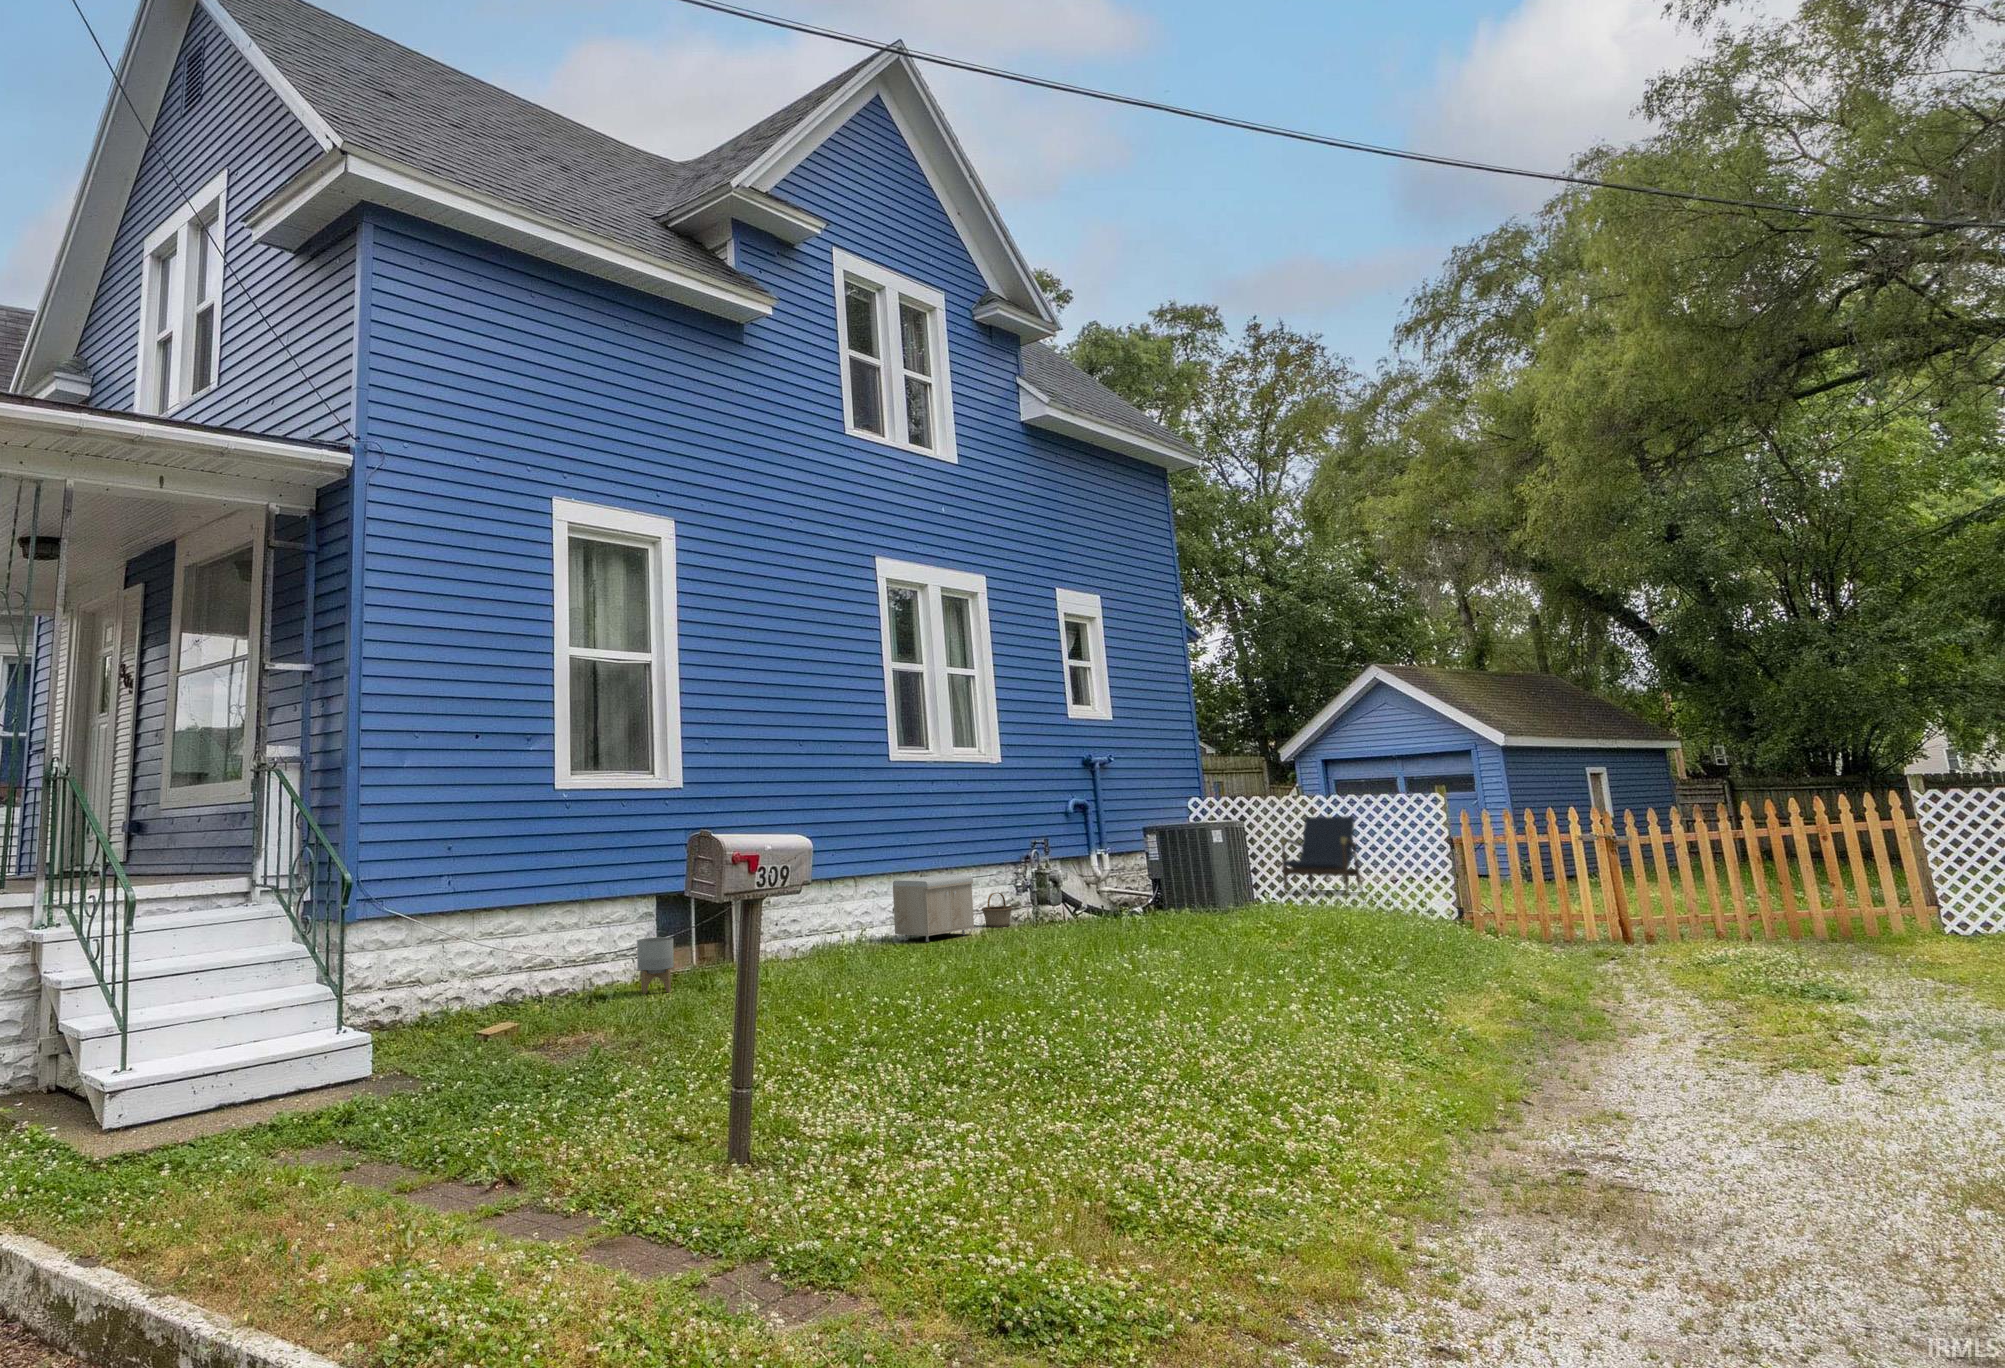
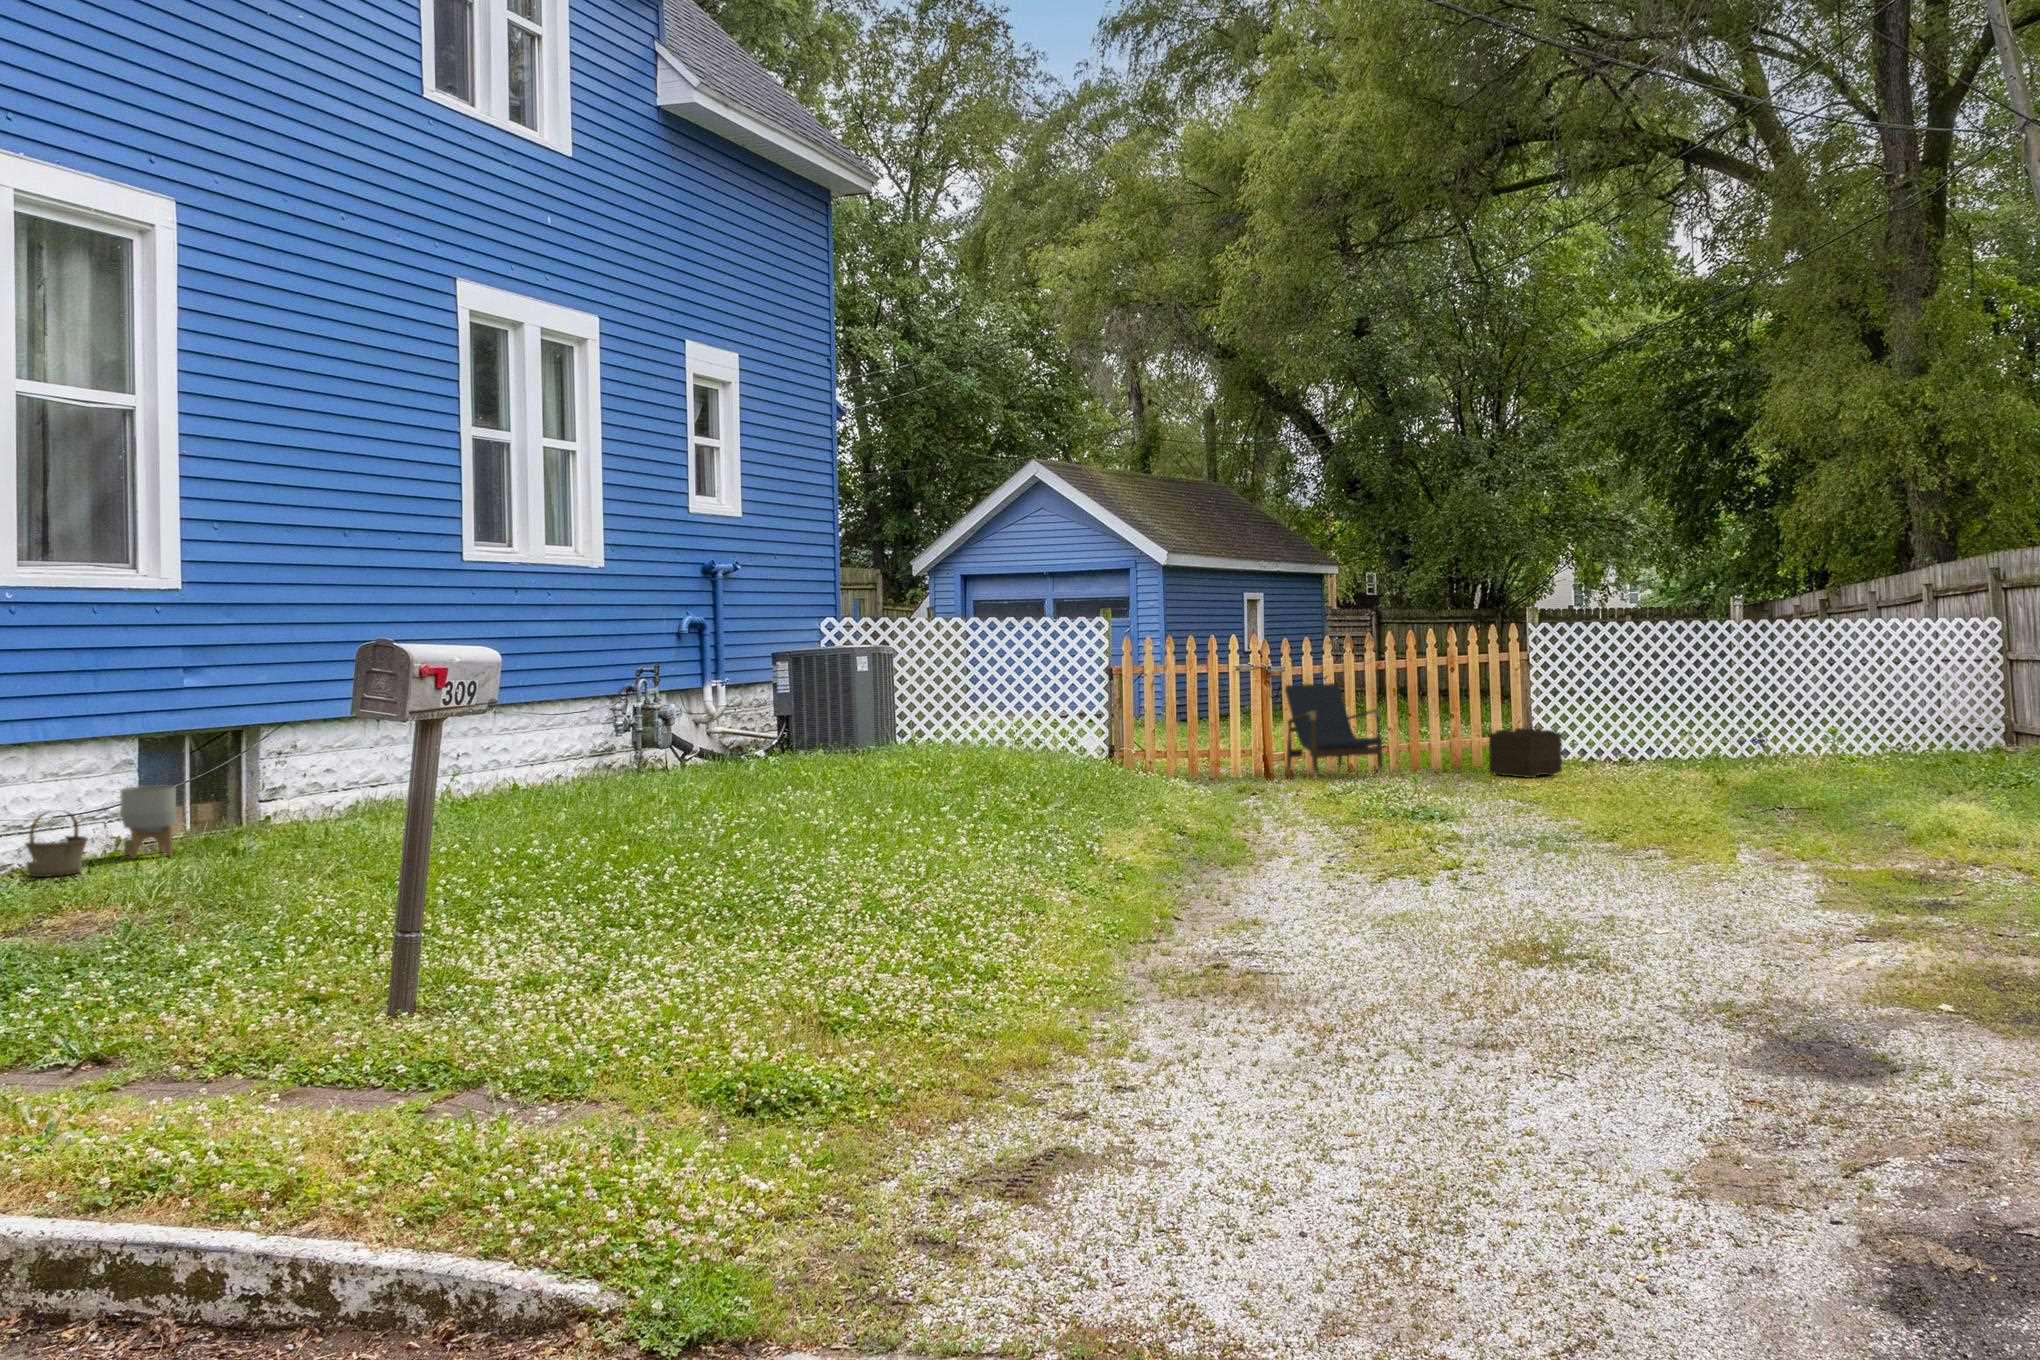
lounge chair: present [1281,816,1361,893] -> present [1285,683,1383,780]
storage bench: present [893,875,974,942] -> none [455,707,563,790]
basket: present [982,893,1012,927] -> present [25,810,88,877]
wooden crate: none [1875,895,1976,949] -> present [1489,728,1562,778]

